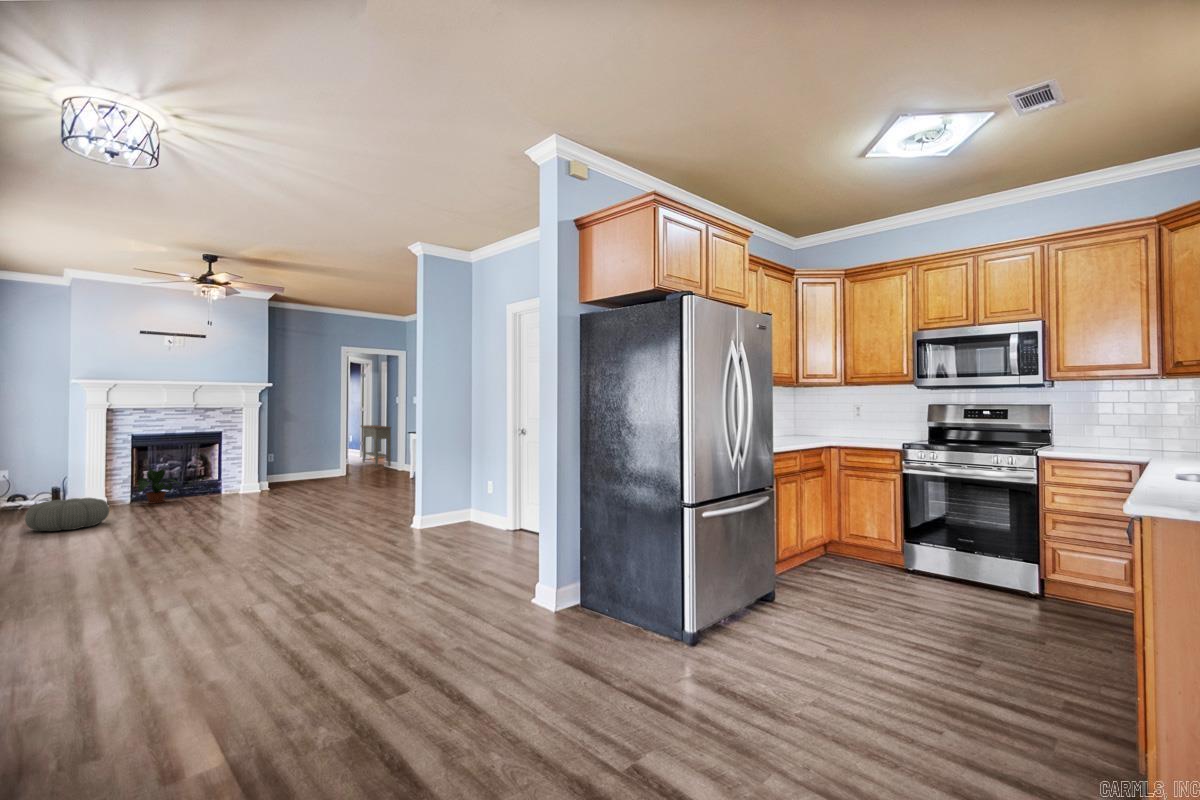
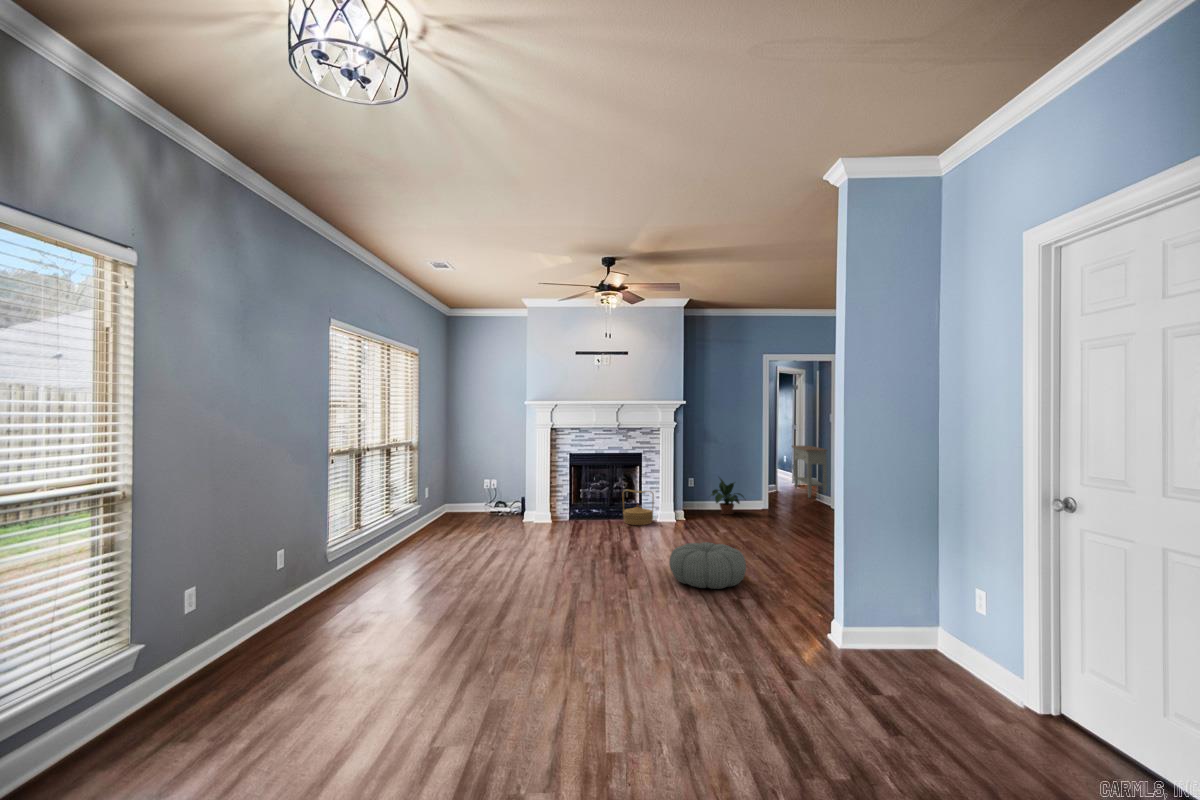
potted plant: present [137,466,180,504] -> present [711,478,744,514]
woven basket: none [200,466,237,498] -> present [623,490,654,525]
pouf: present [25,498,109,531] -> present [669,542,746,589]

